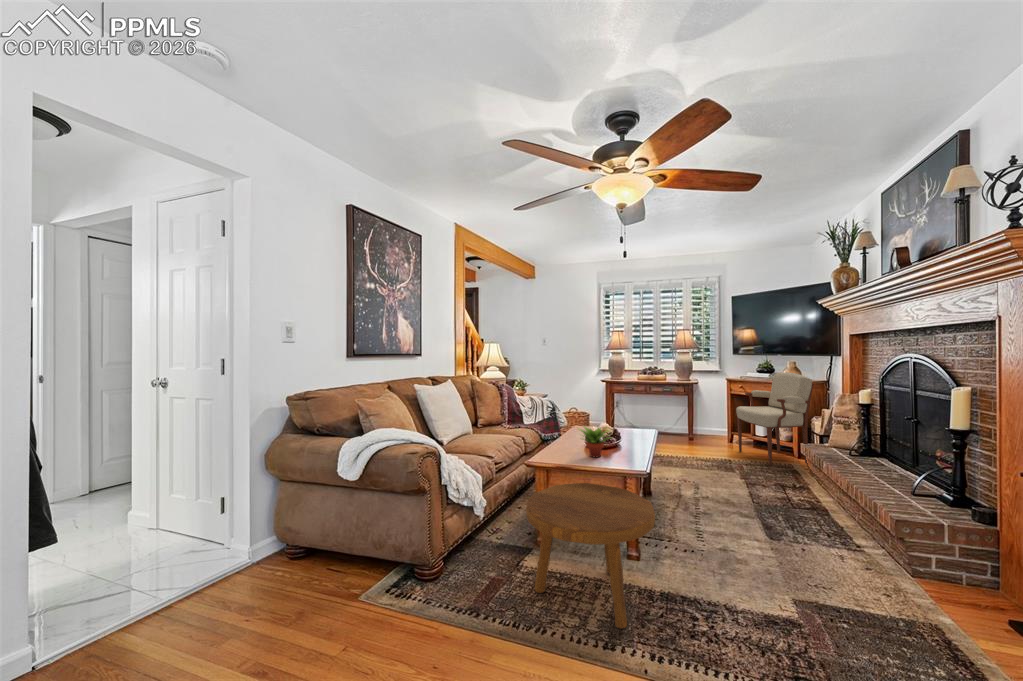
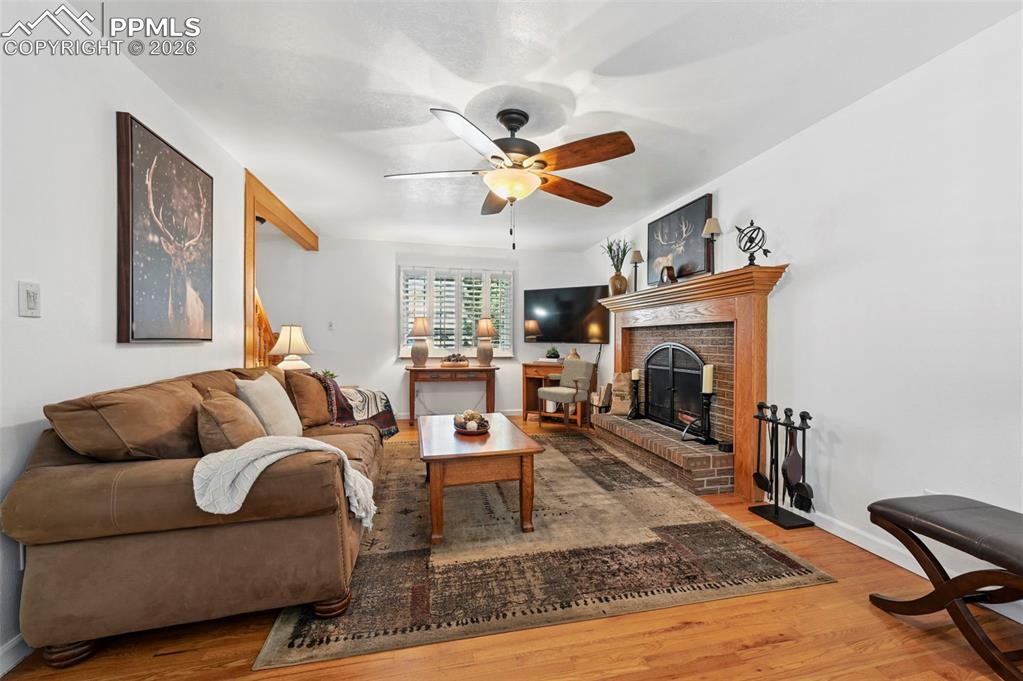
succulent plant: present [579,427,608,457] -> none [466,409,500,441]
footstool: present [526,483,655,629] -> none [455,465,579,590]

